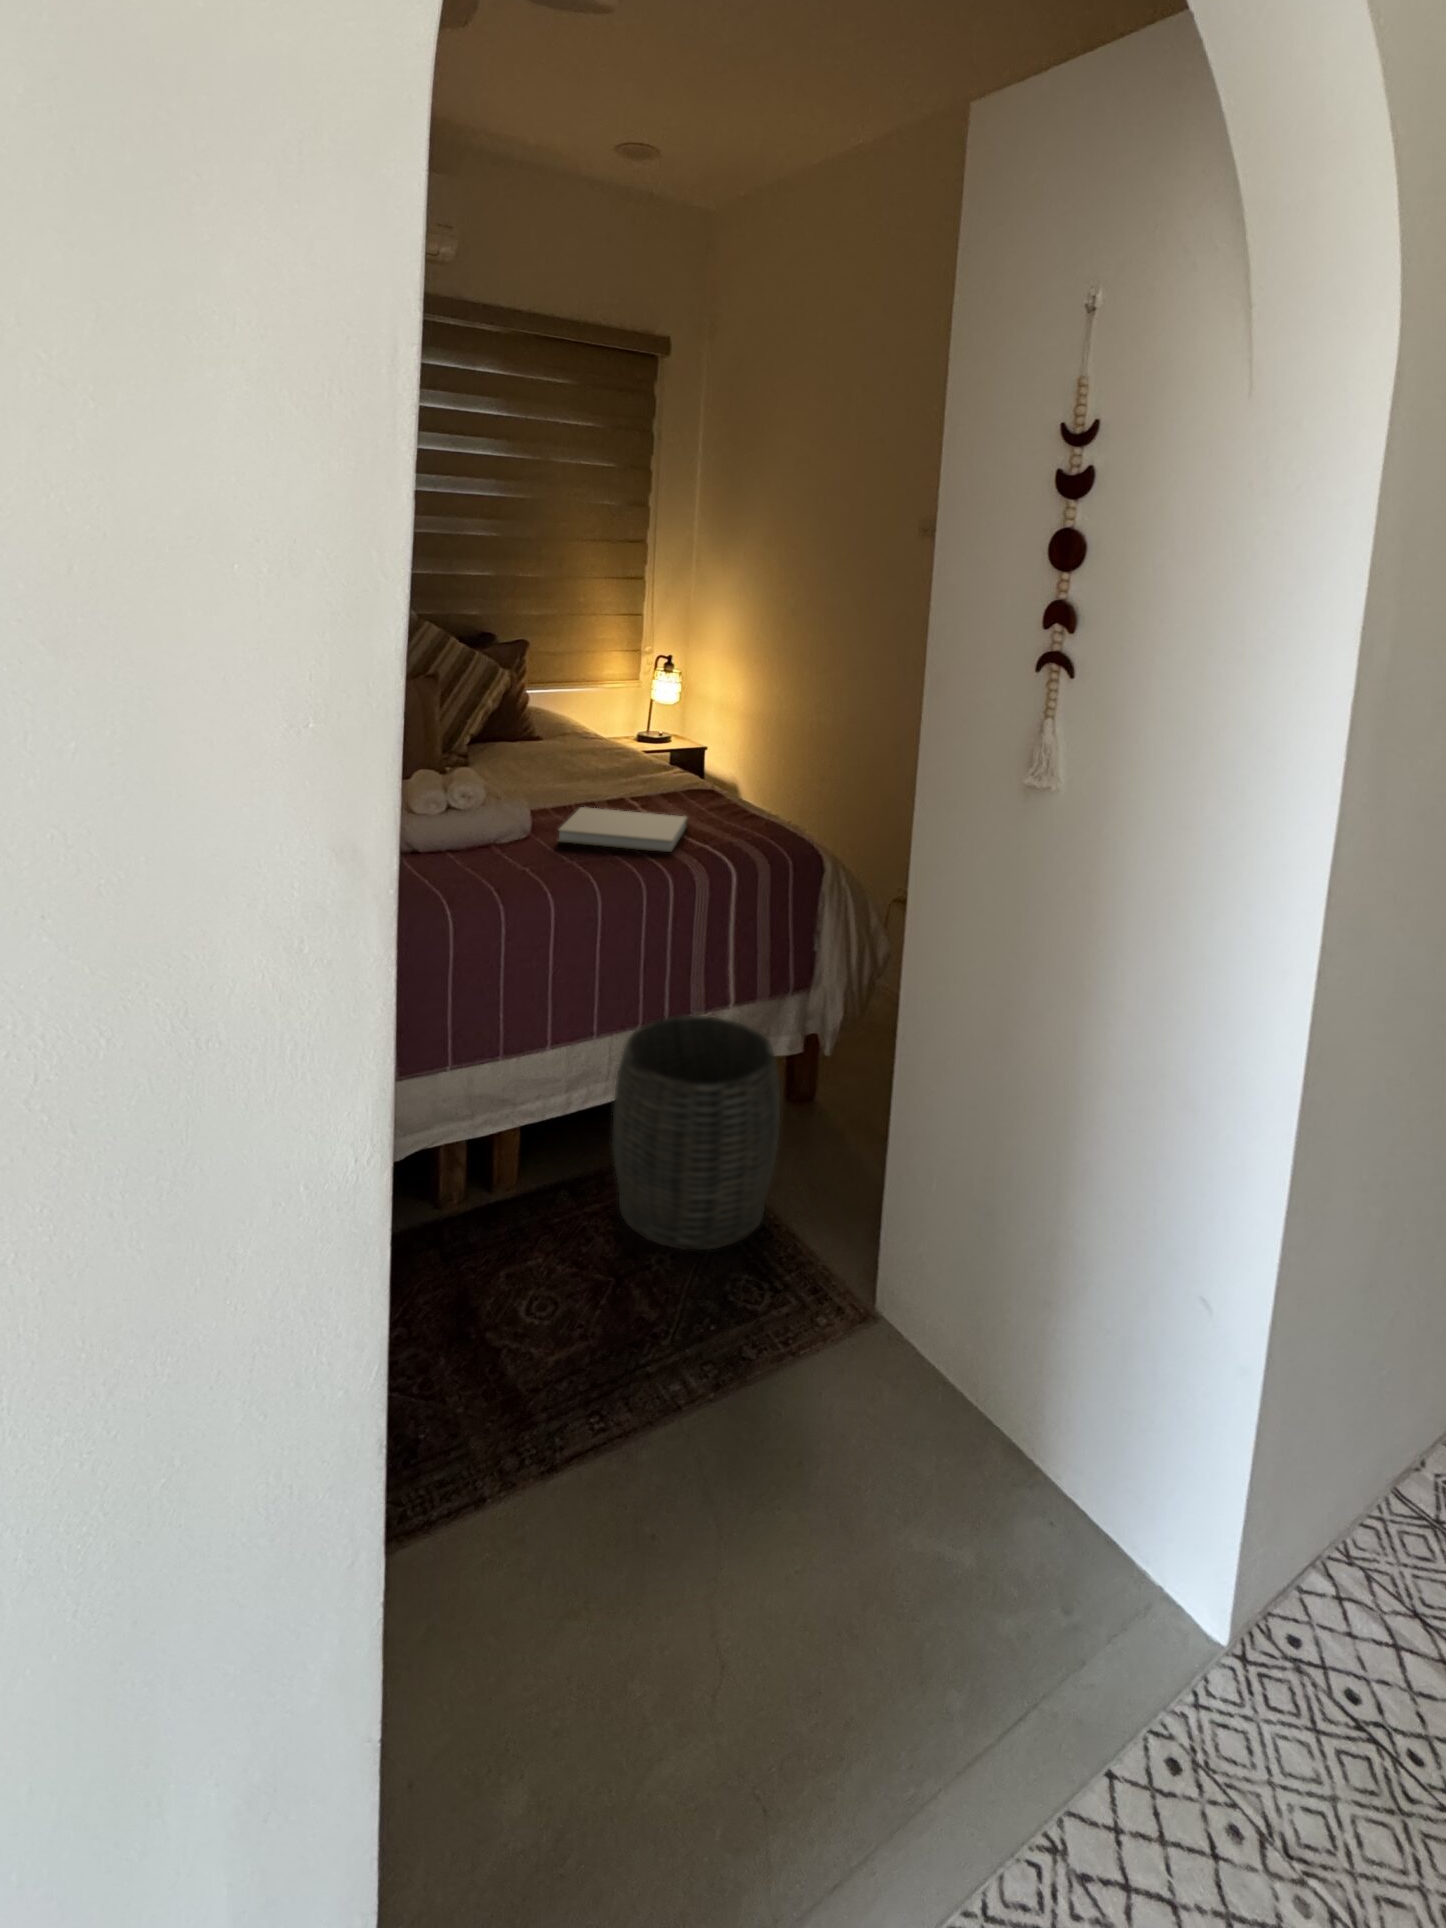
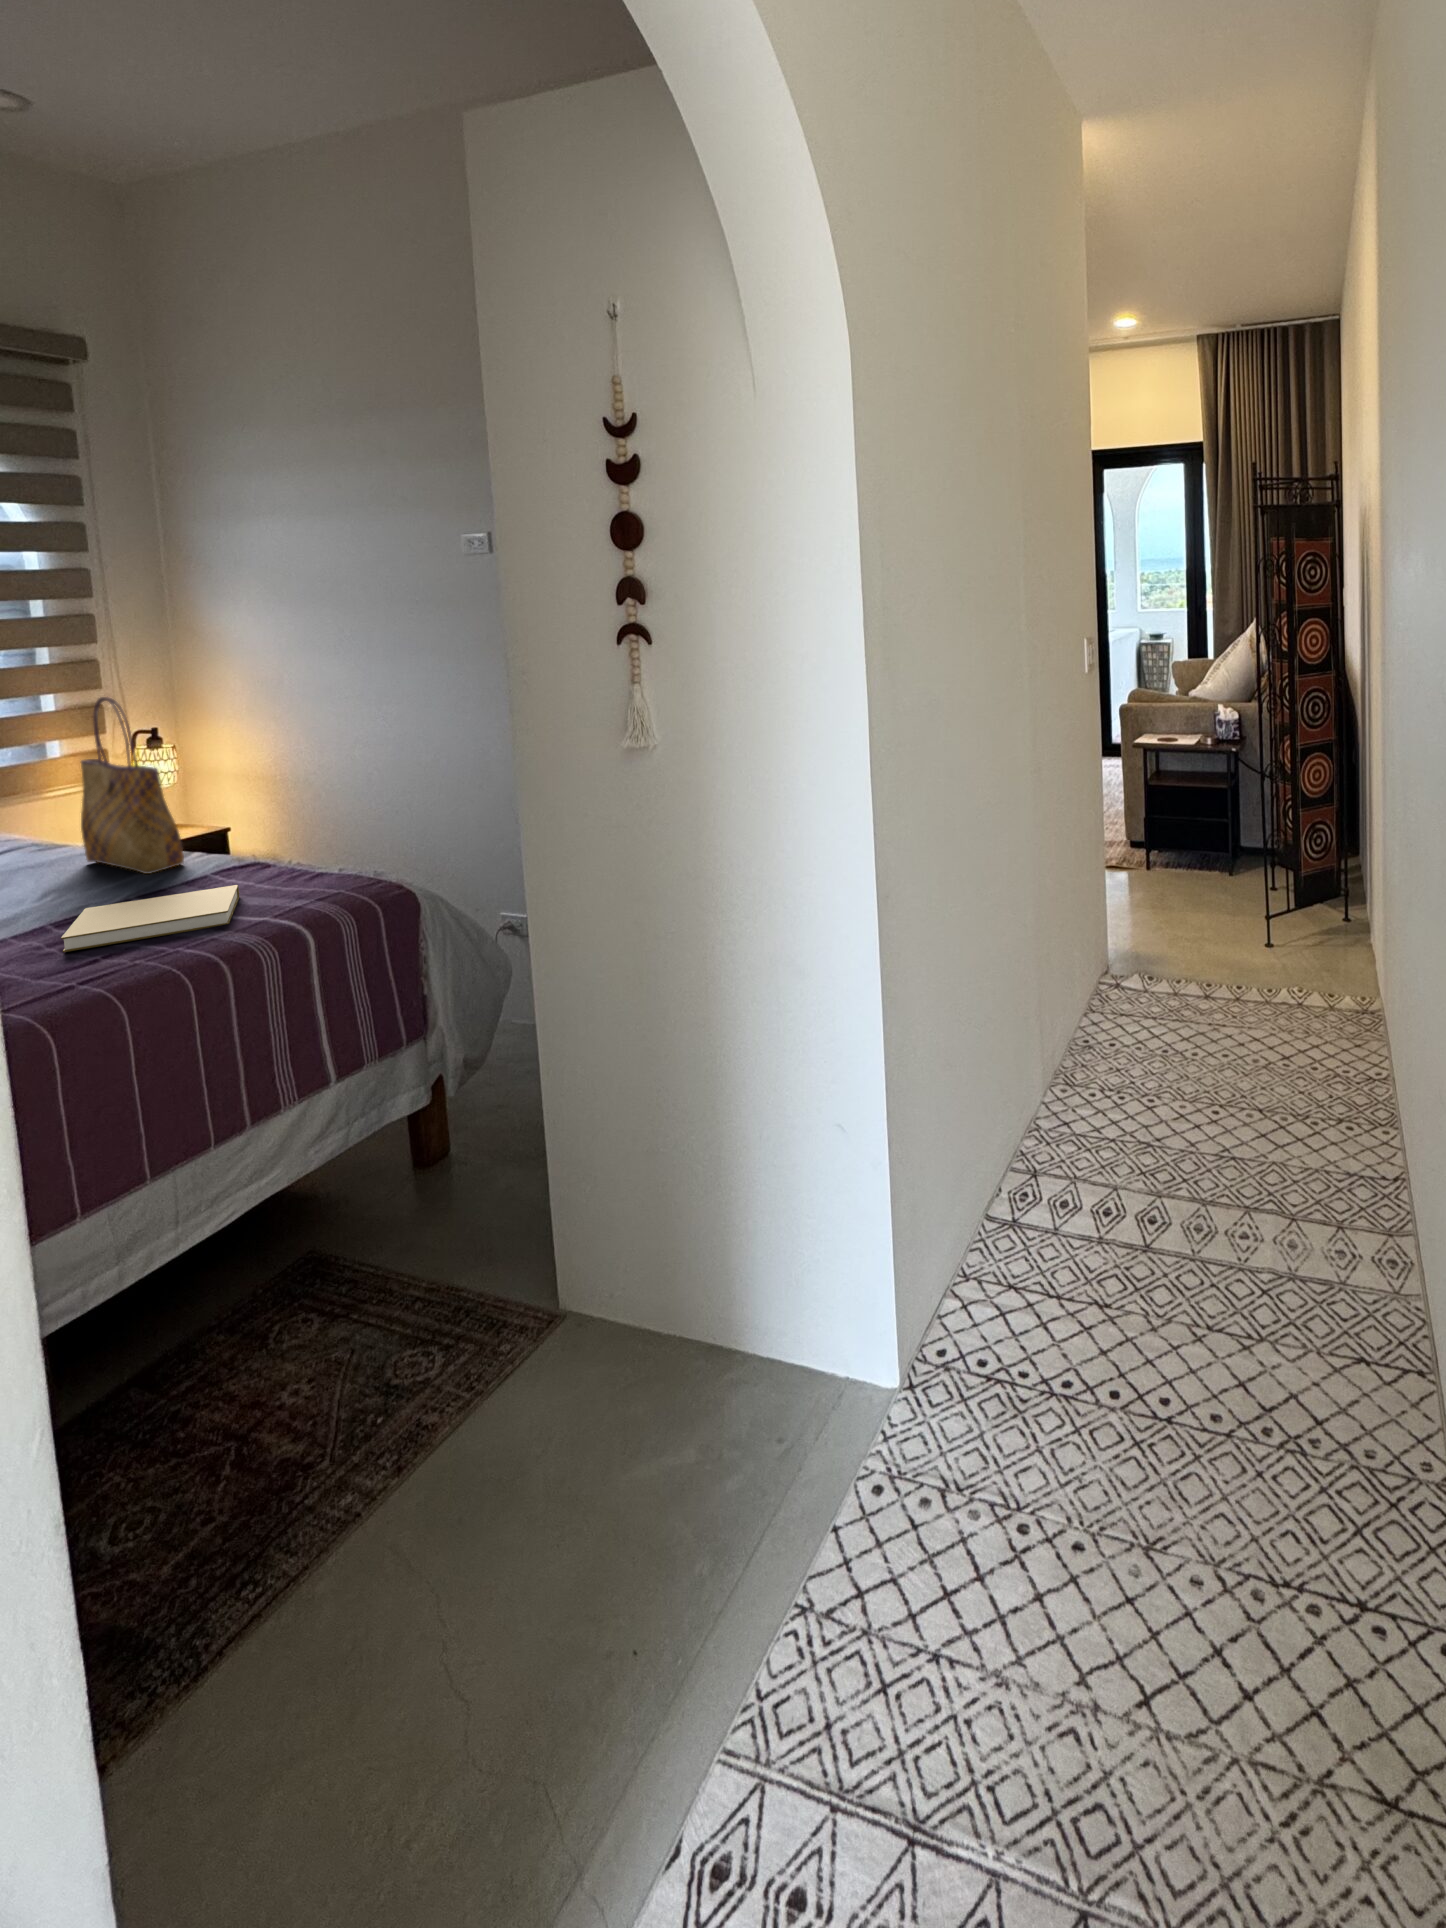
tote bag: none [597,628,660,785] -> present [81,697,184,874]
woven basket: present [612,1016,780,1250] -> none [206,1078,417,1344]

